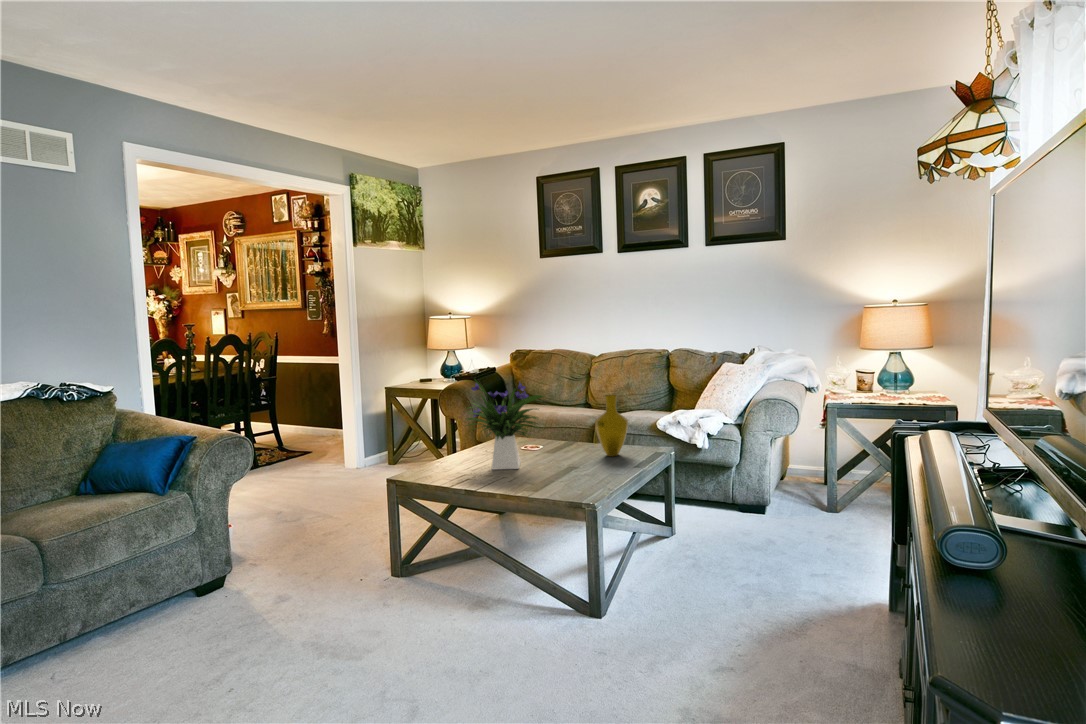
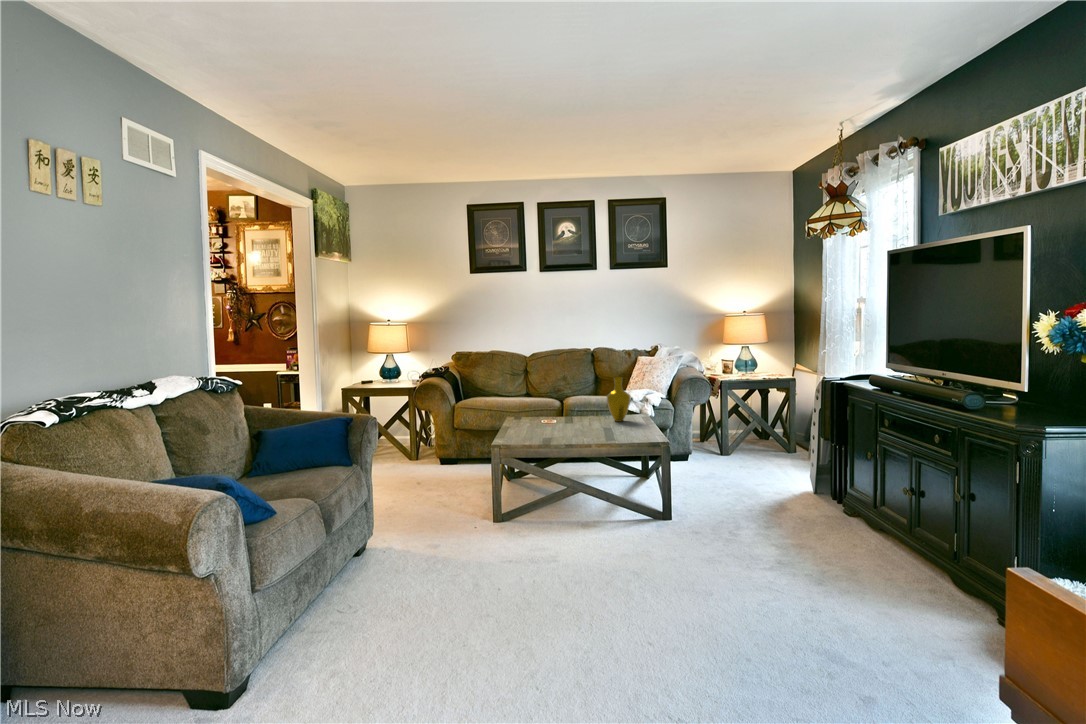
flower arrangement: present [467,379,544,470] -> none [526,366,589,435]

